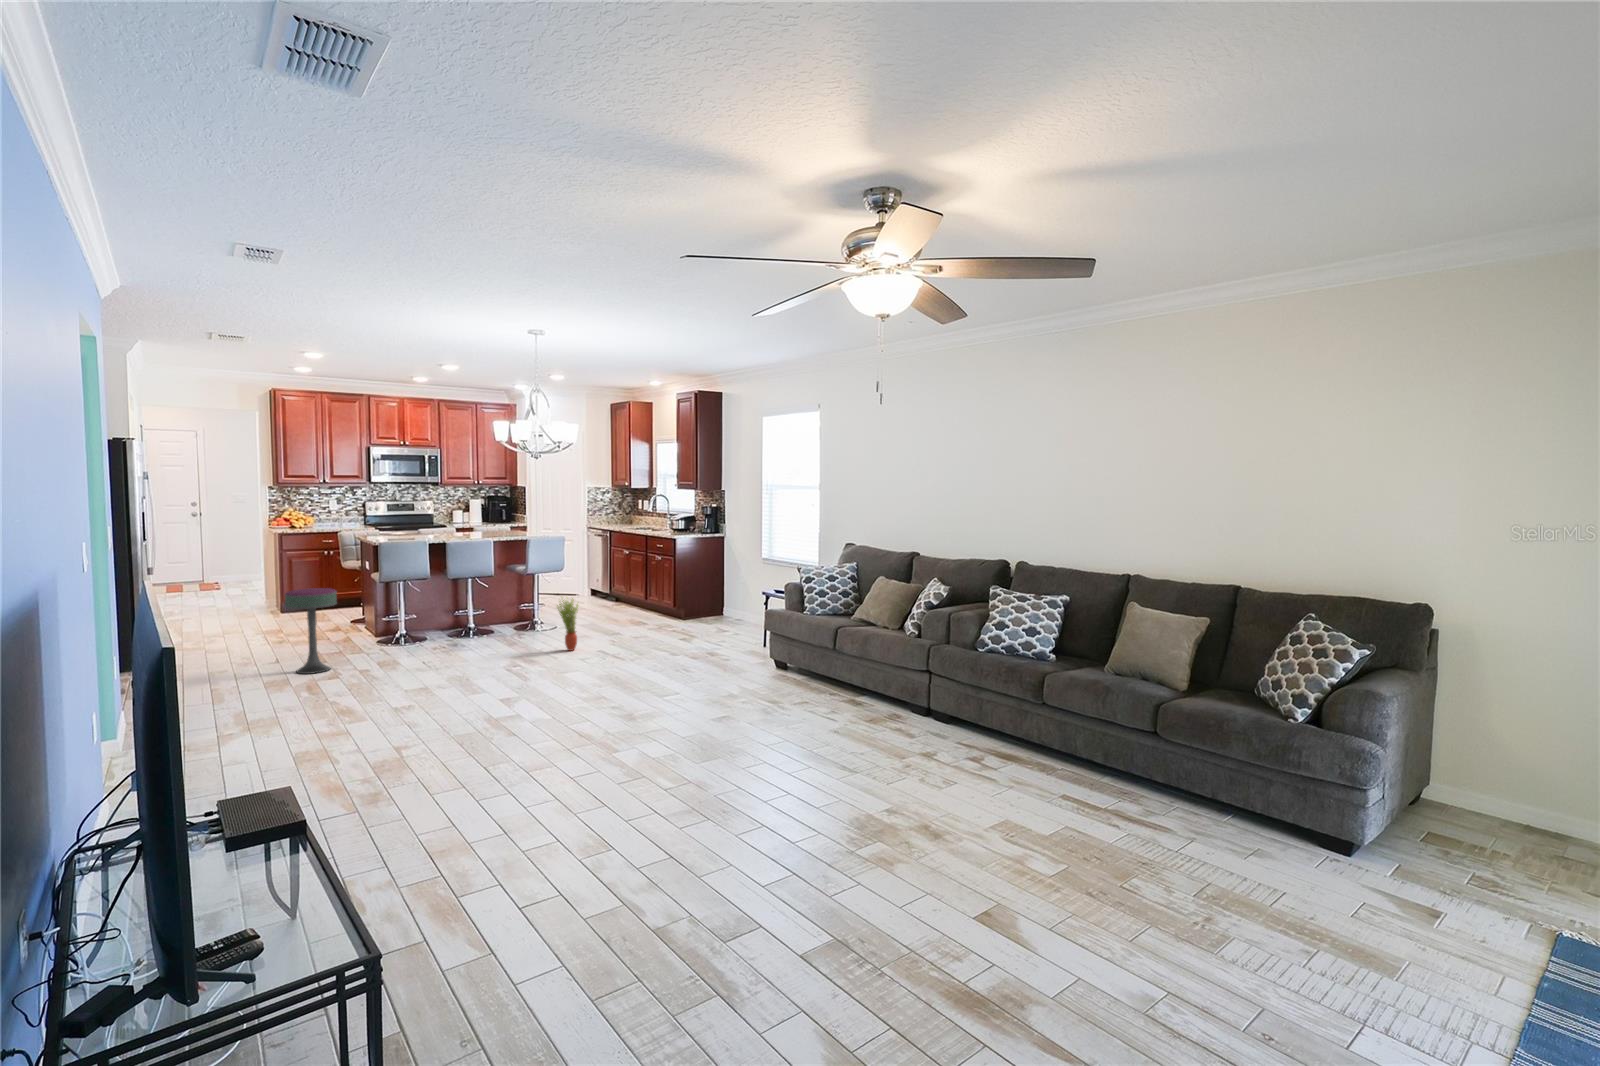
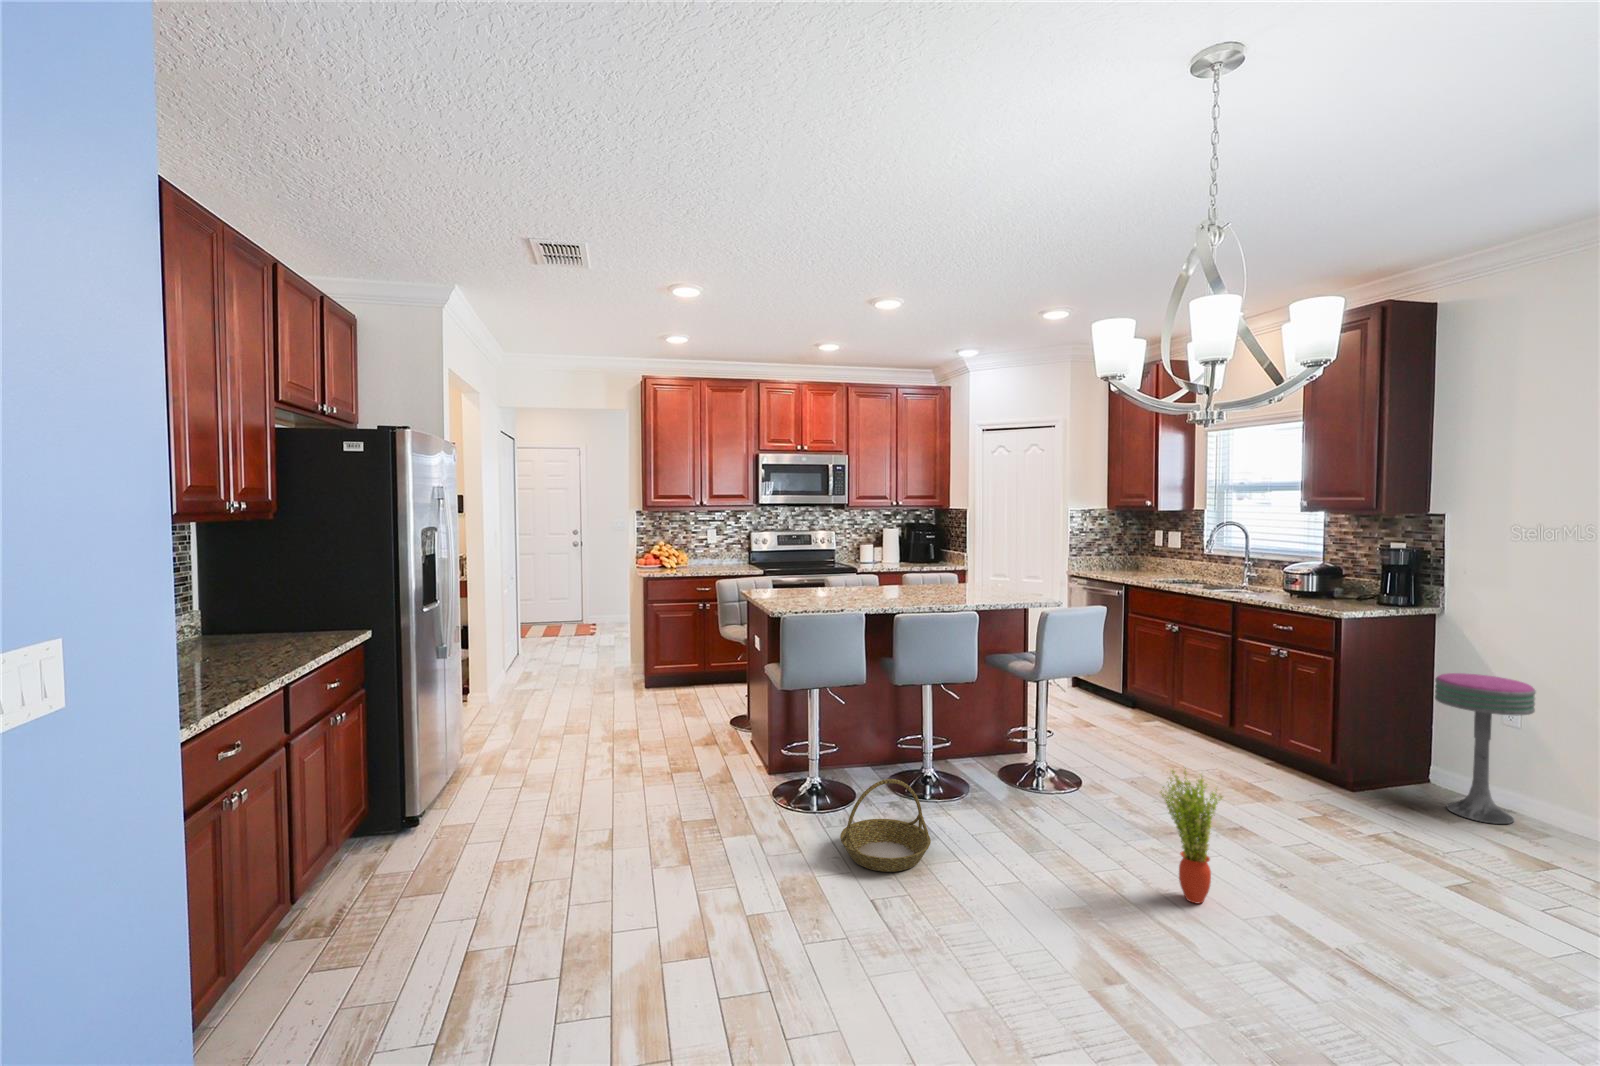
bar stool: present [285,588,337,674] -> present [1435,673,1536,824]
basket: none [410,616,458,656] -> present [840,779,931,872]

